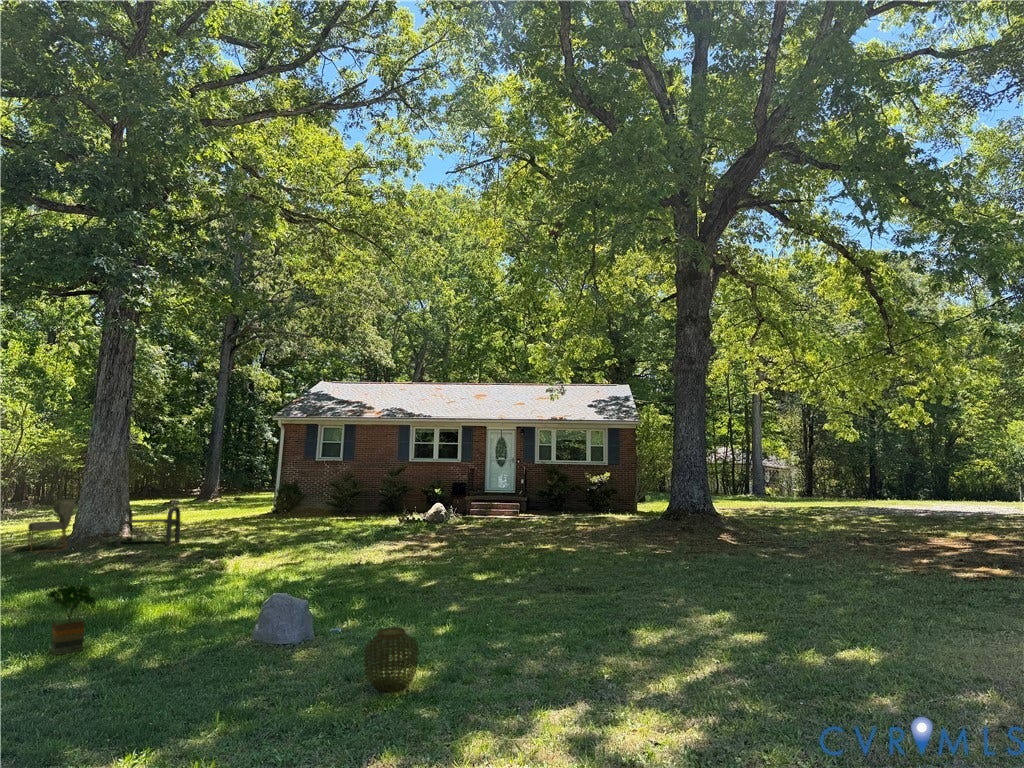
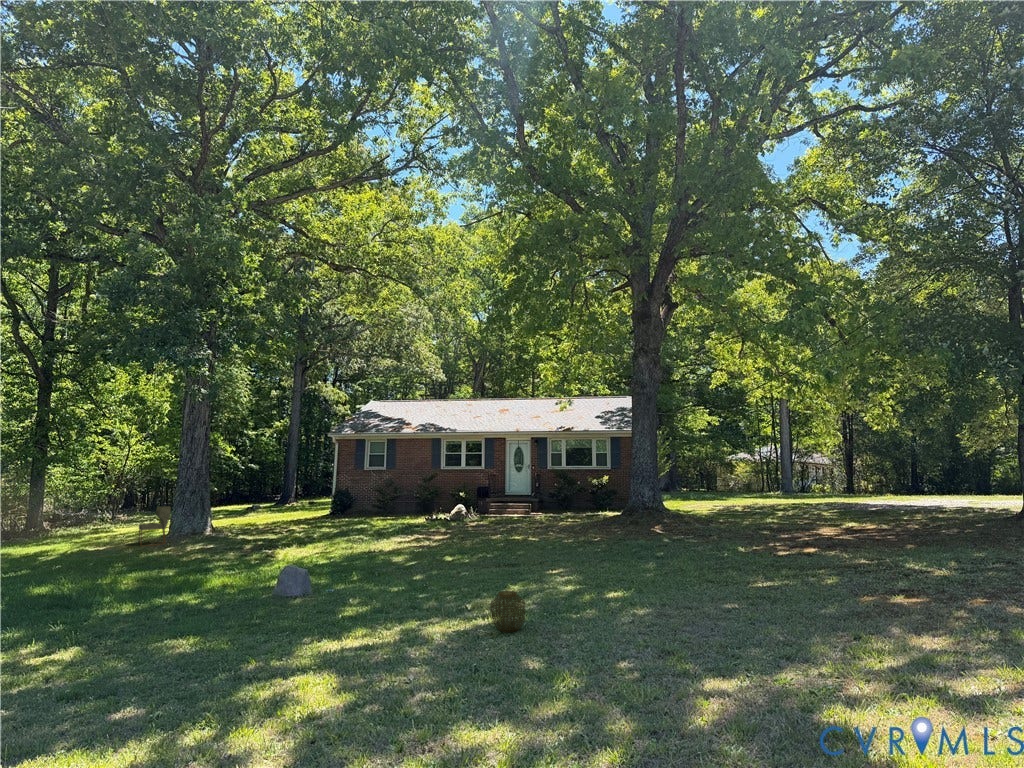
bench: present [115,507,180,547] -> none [201,511,248,542]
potted tree: present [47,584,96,655] -> none [148,560,179,603]
woven basket: present [364,628,418,692] -> present [490,591,525,632]

